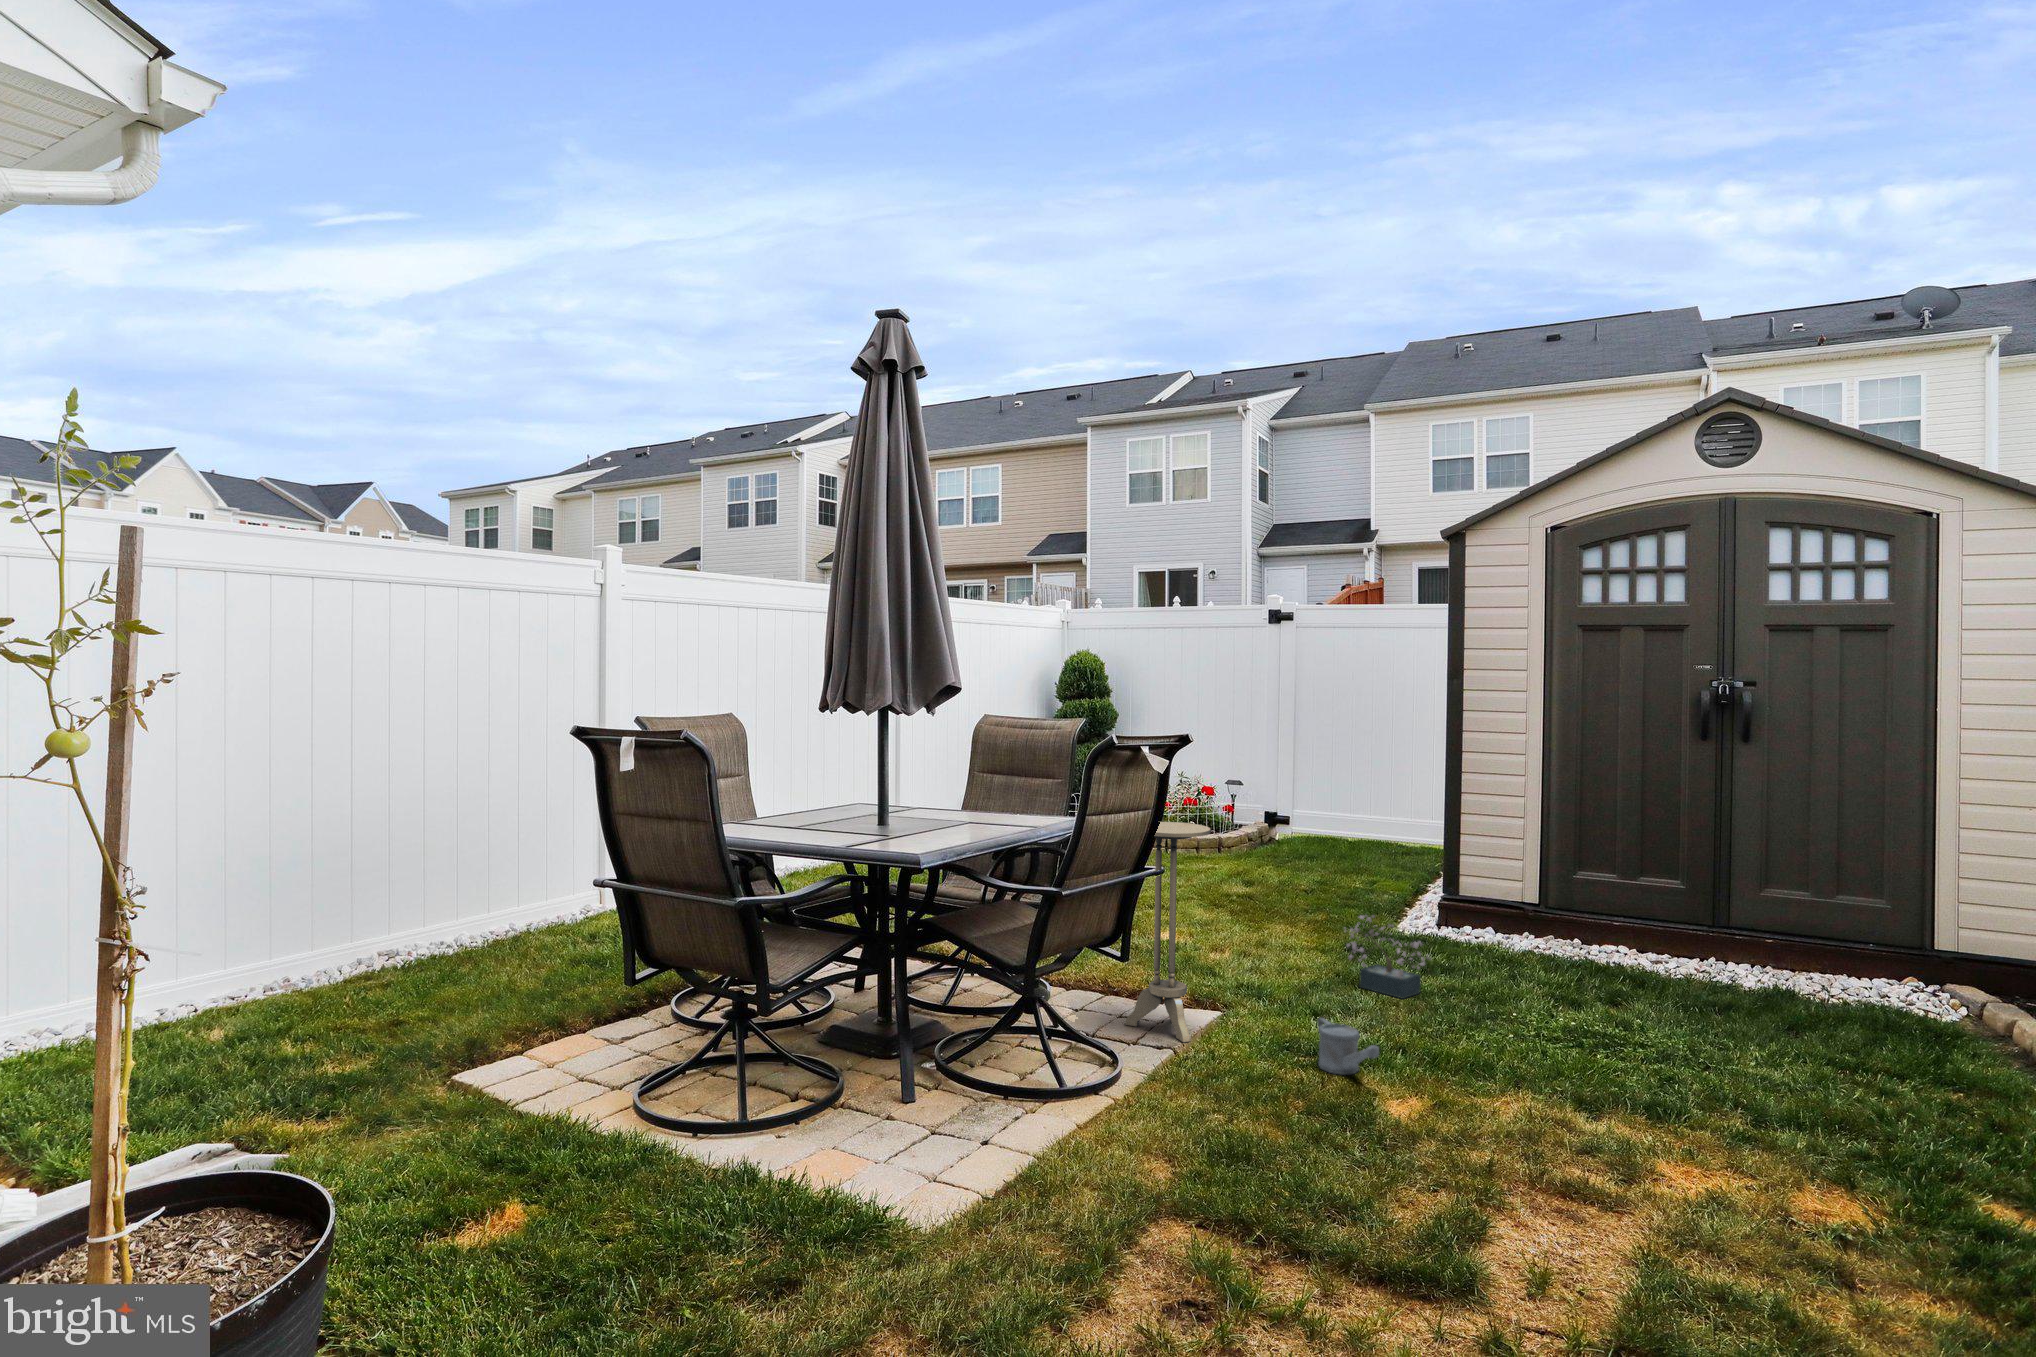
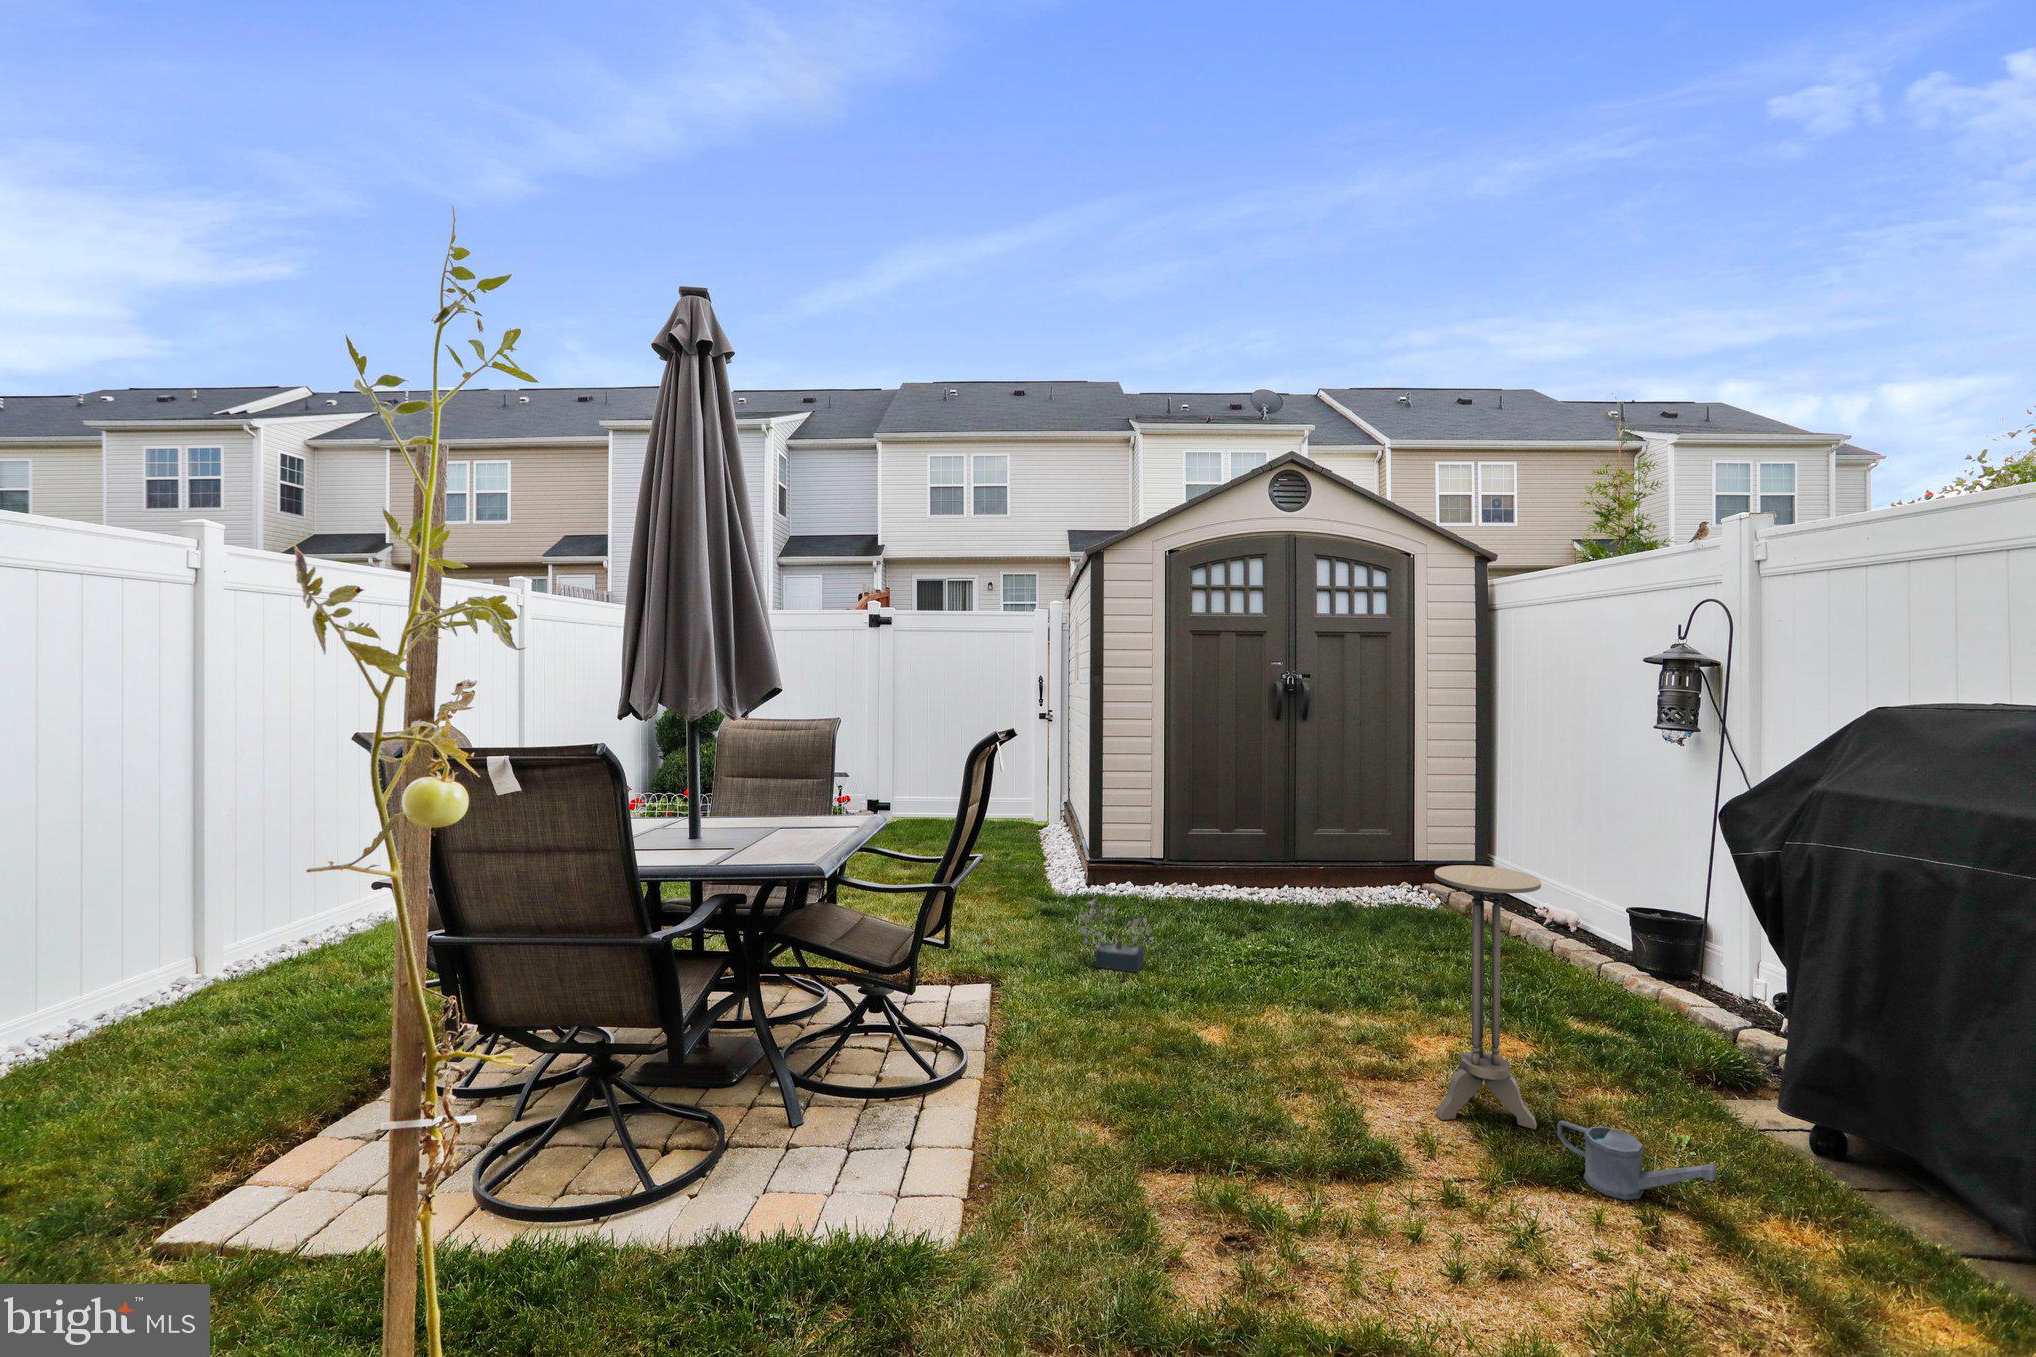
side table: present [1125,822,1210,1042] -> present [1434,865,1541,1130]
watering can: present [1318,1018,1379,1075] -> present [1557,1120,1716,1200]

